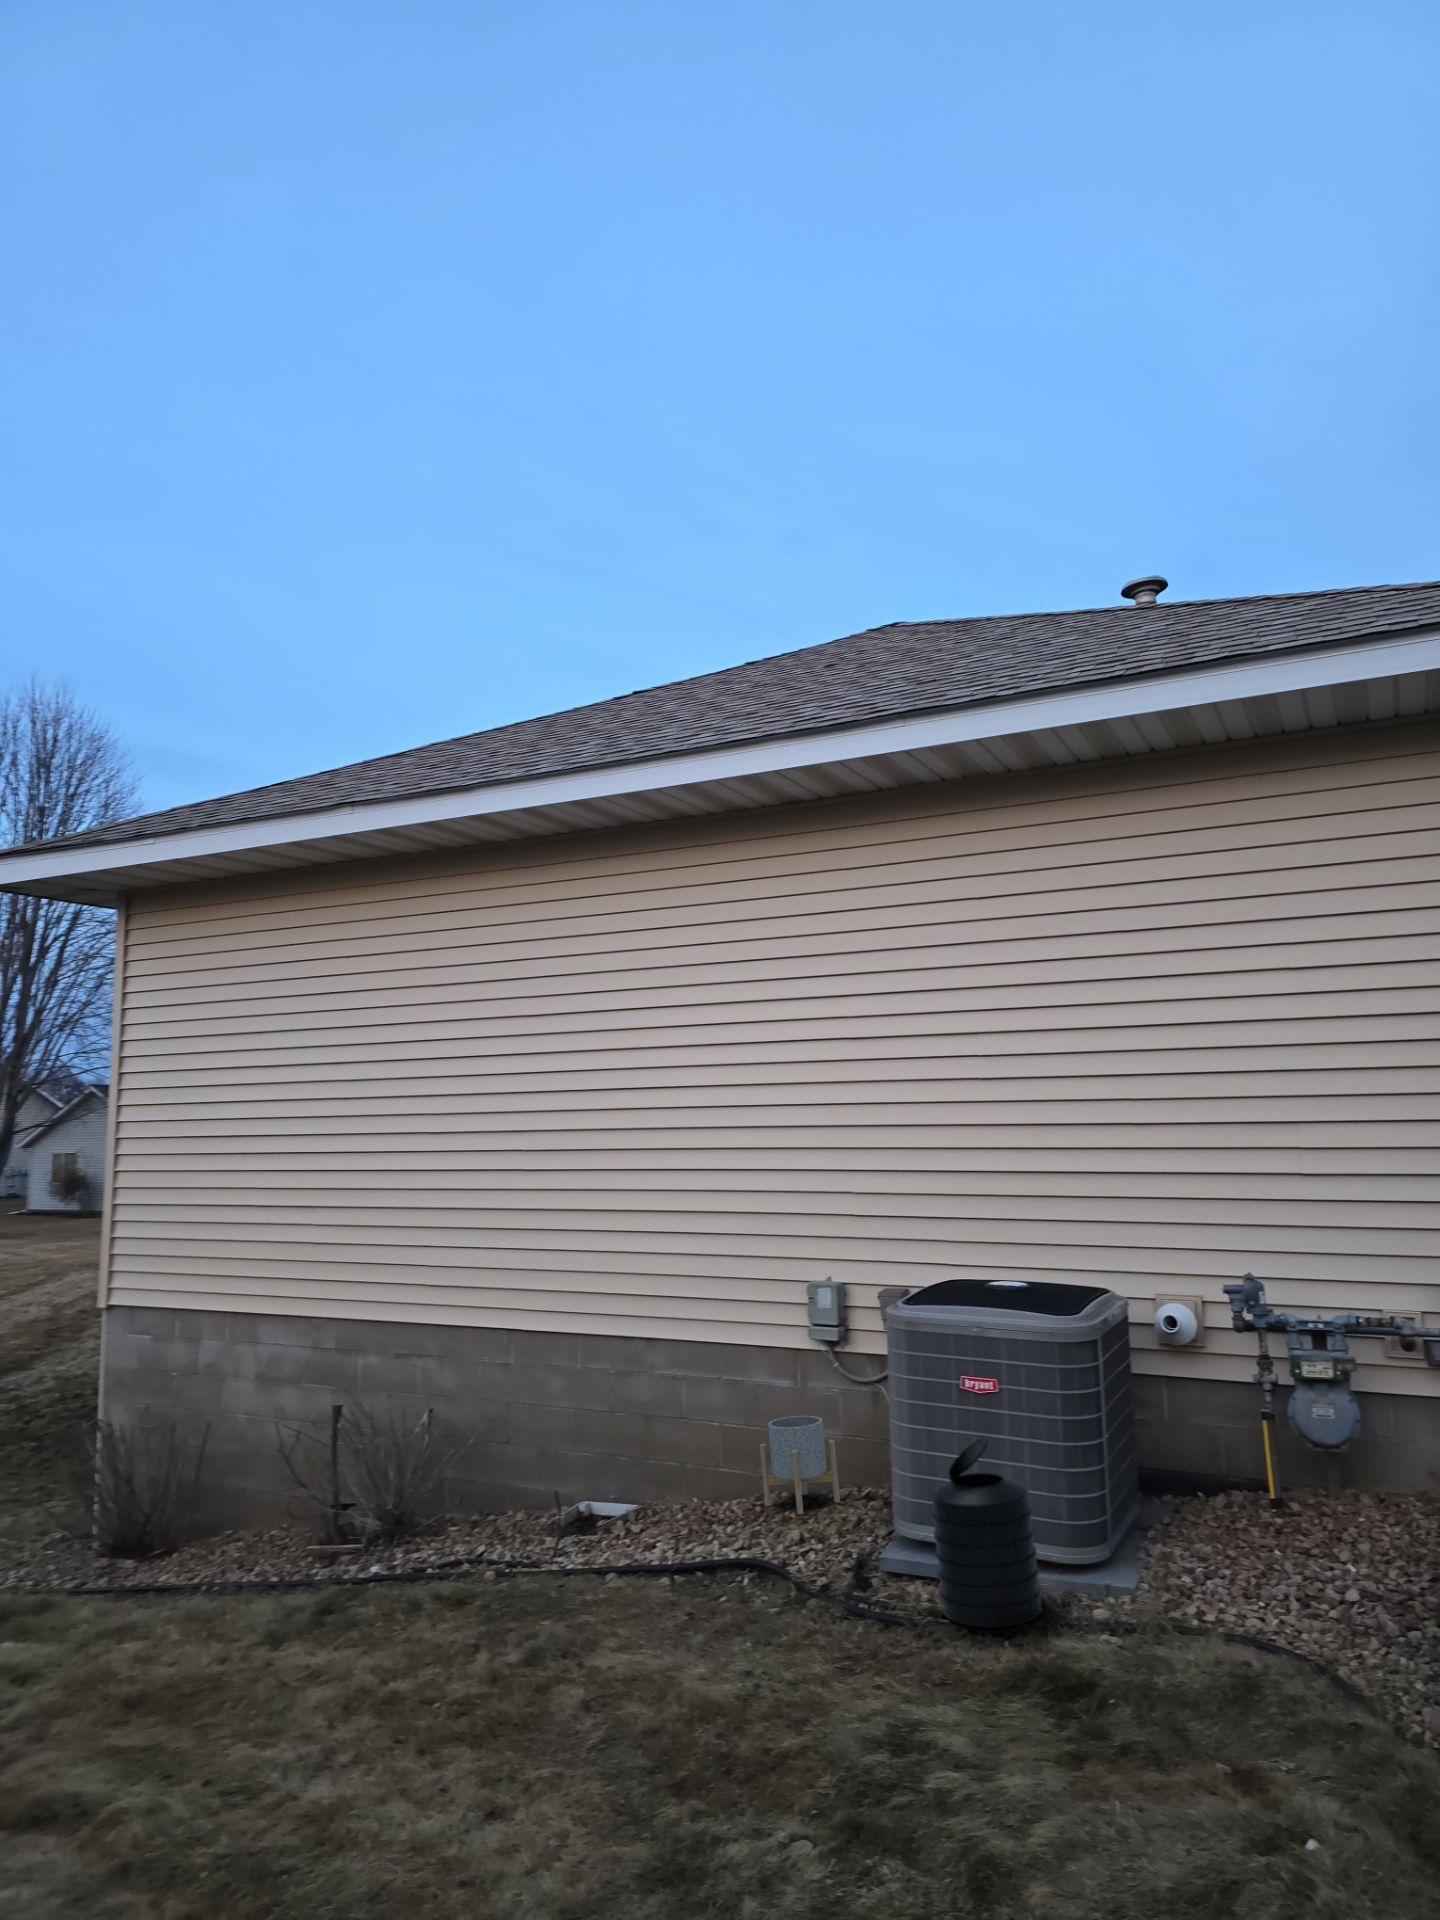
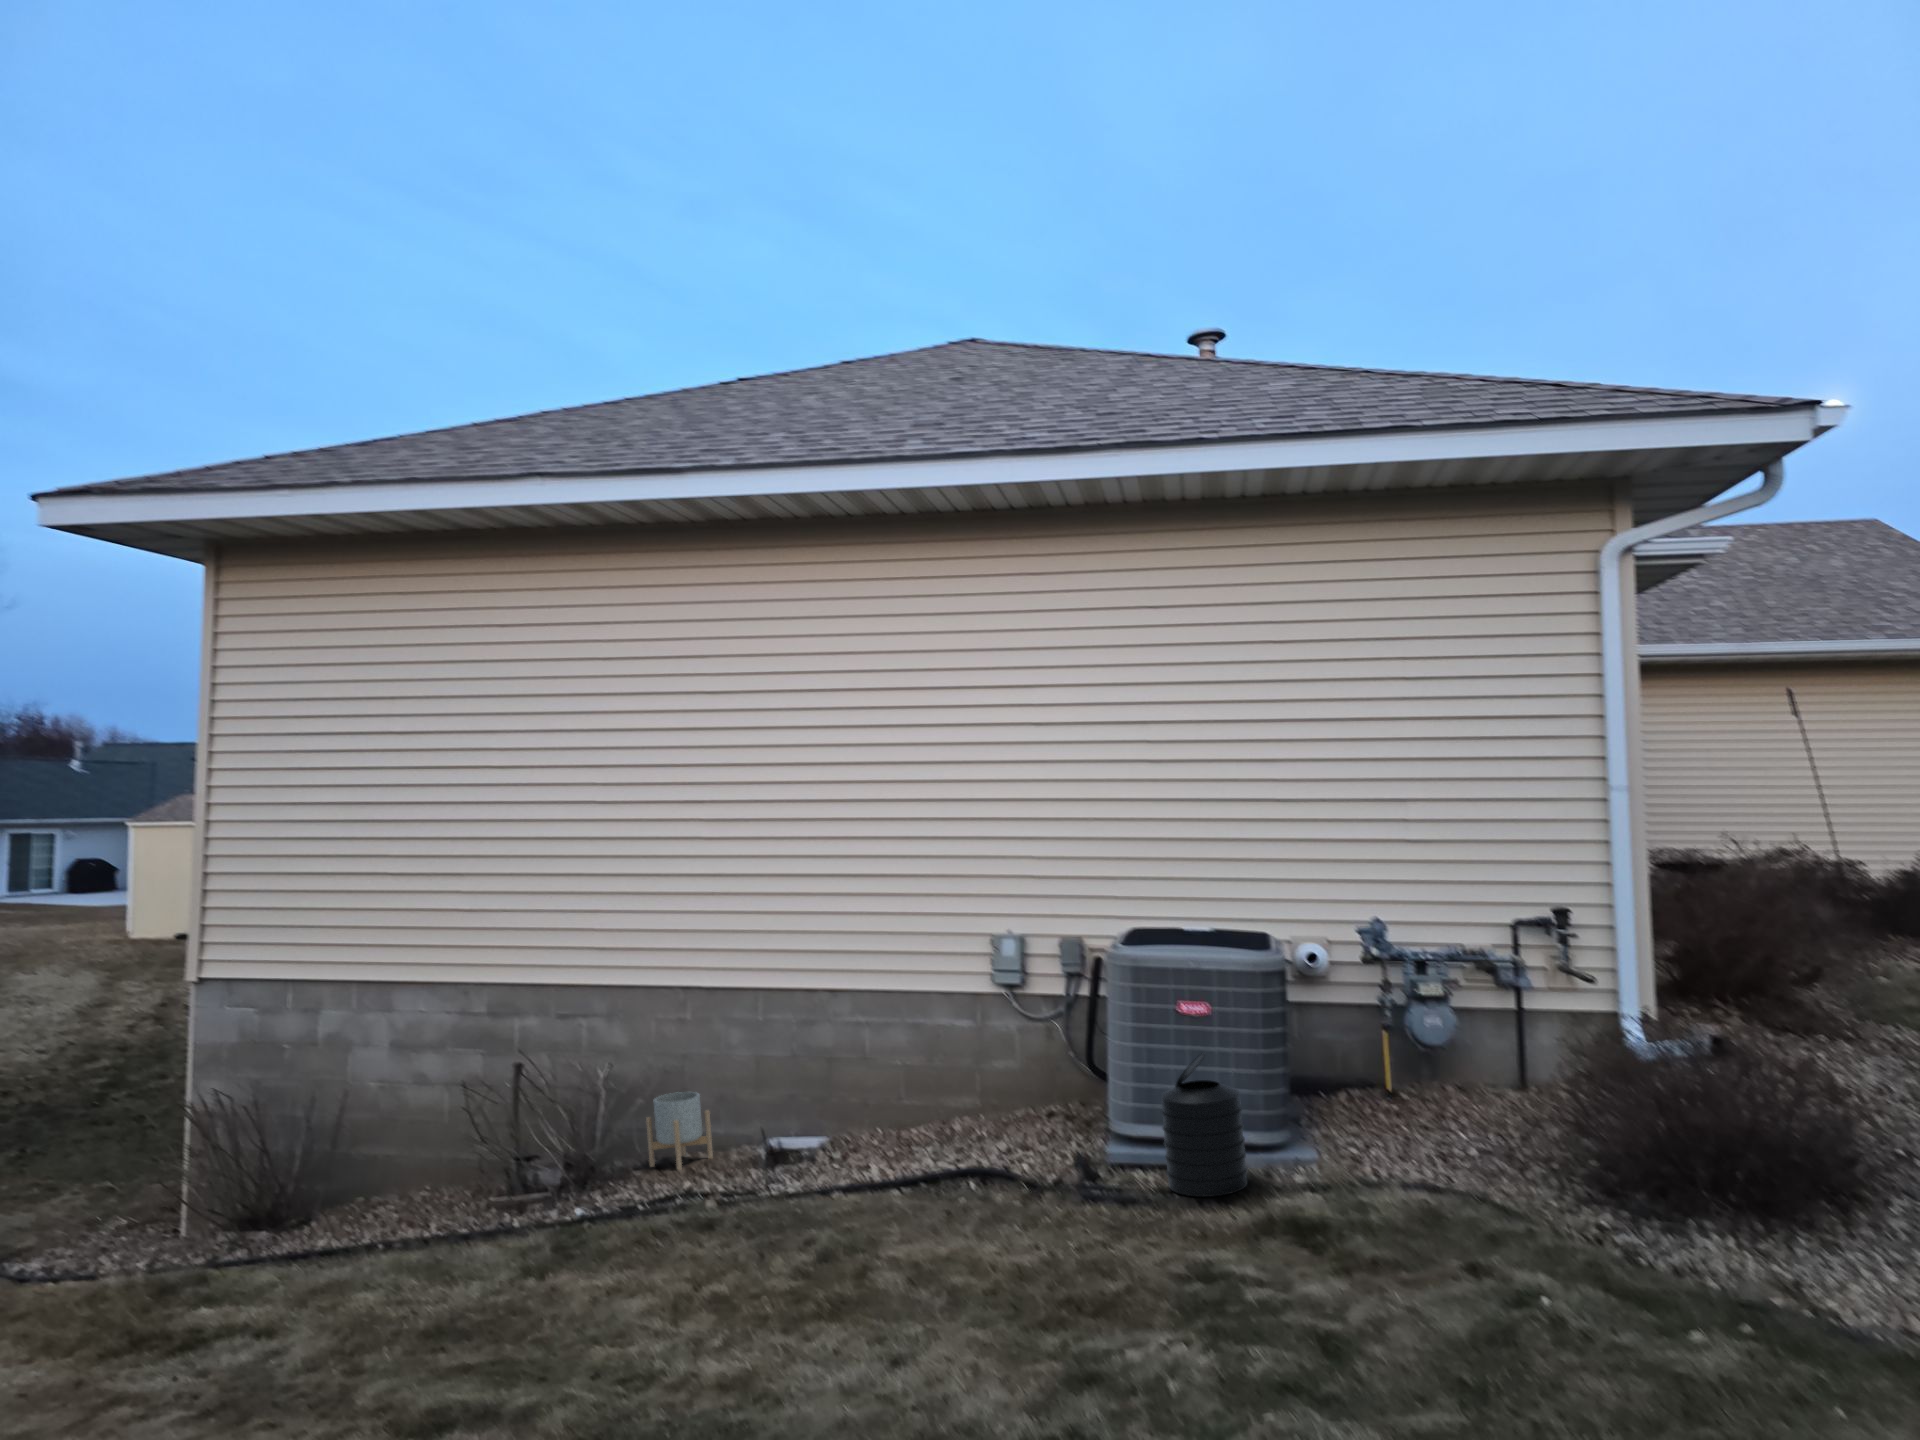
planter: present [760,1416,840,1514] -> present [646,1092,713,1170]

